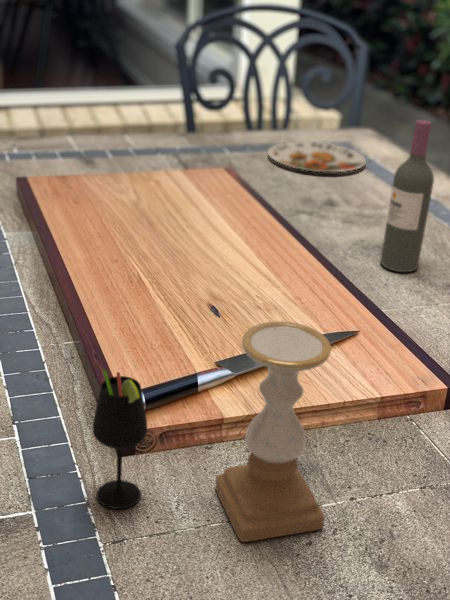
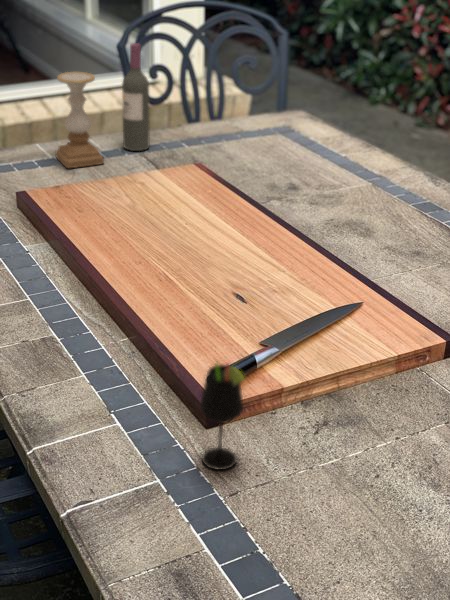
wine bottle: present [380,120,434,272] -> present [122,43,150,151]
plate: present [268,141,366,172] -> none [223,129,313,158]
candle holder: present [215,321,331,542] -> present [56,72,104,168]

